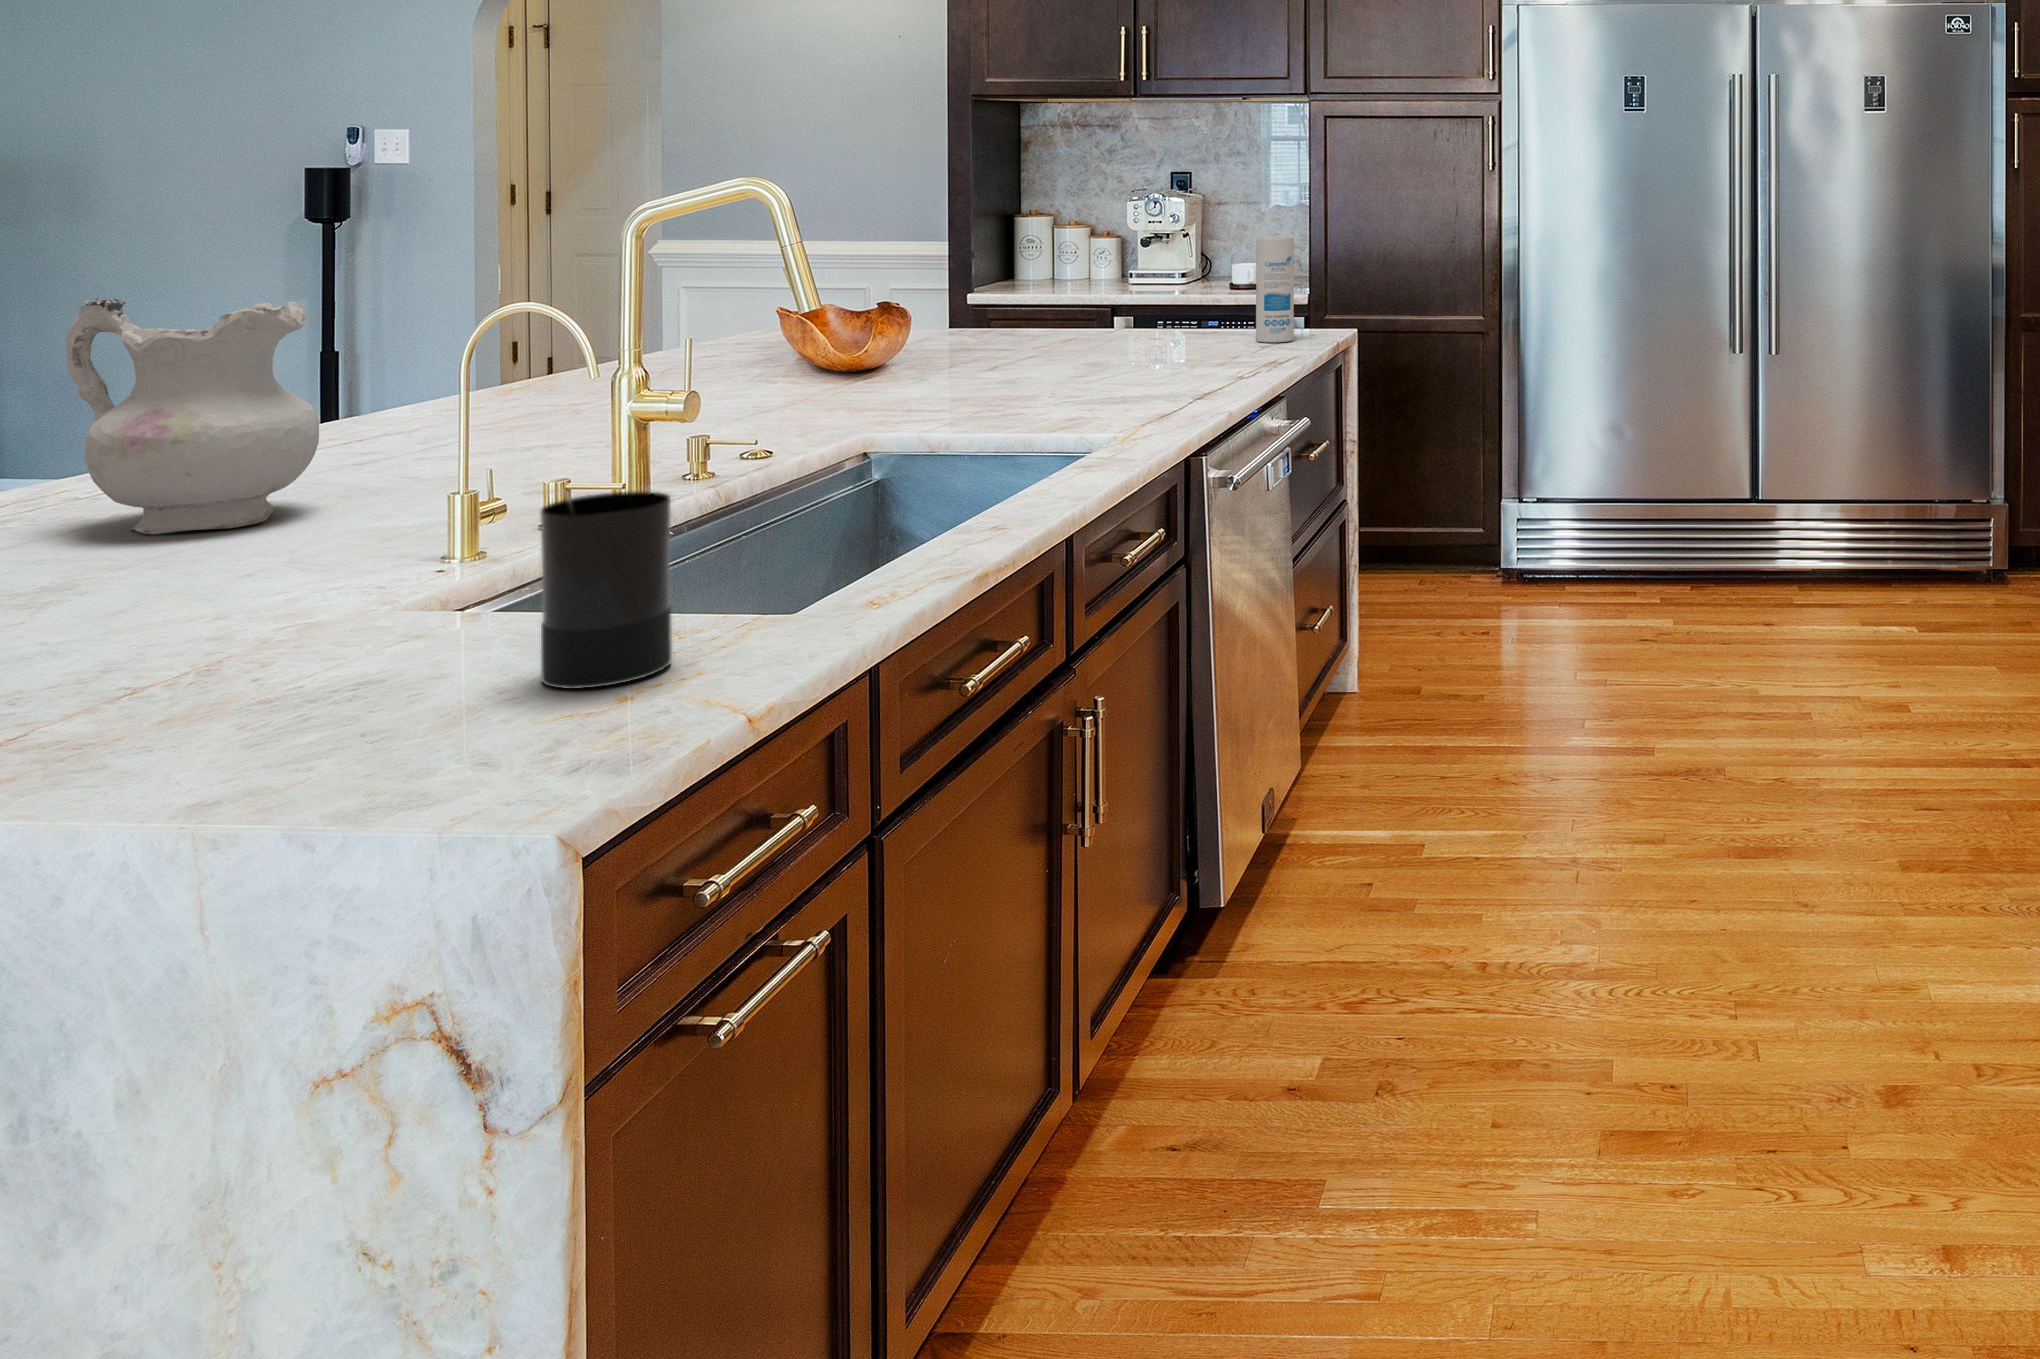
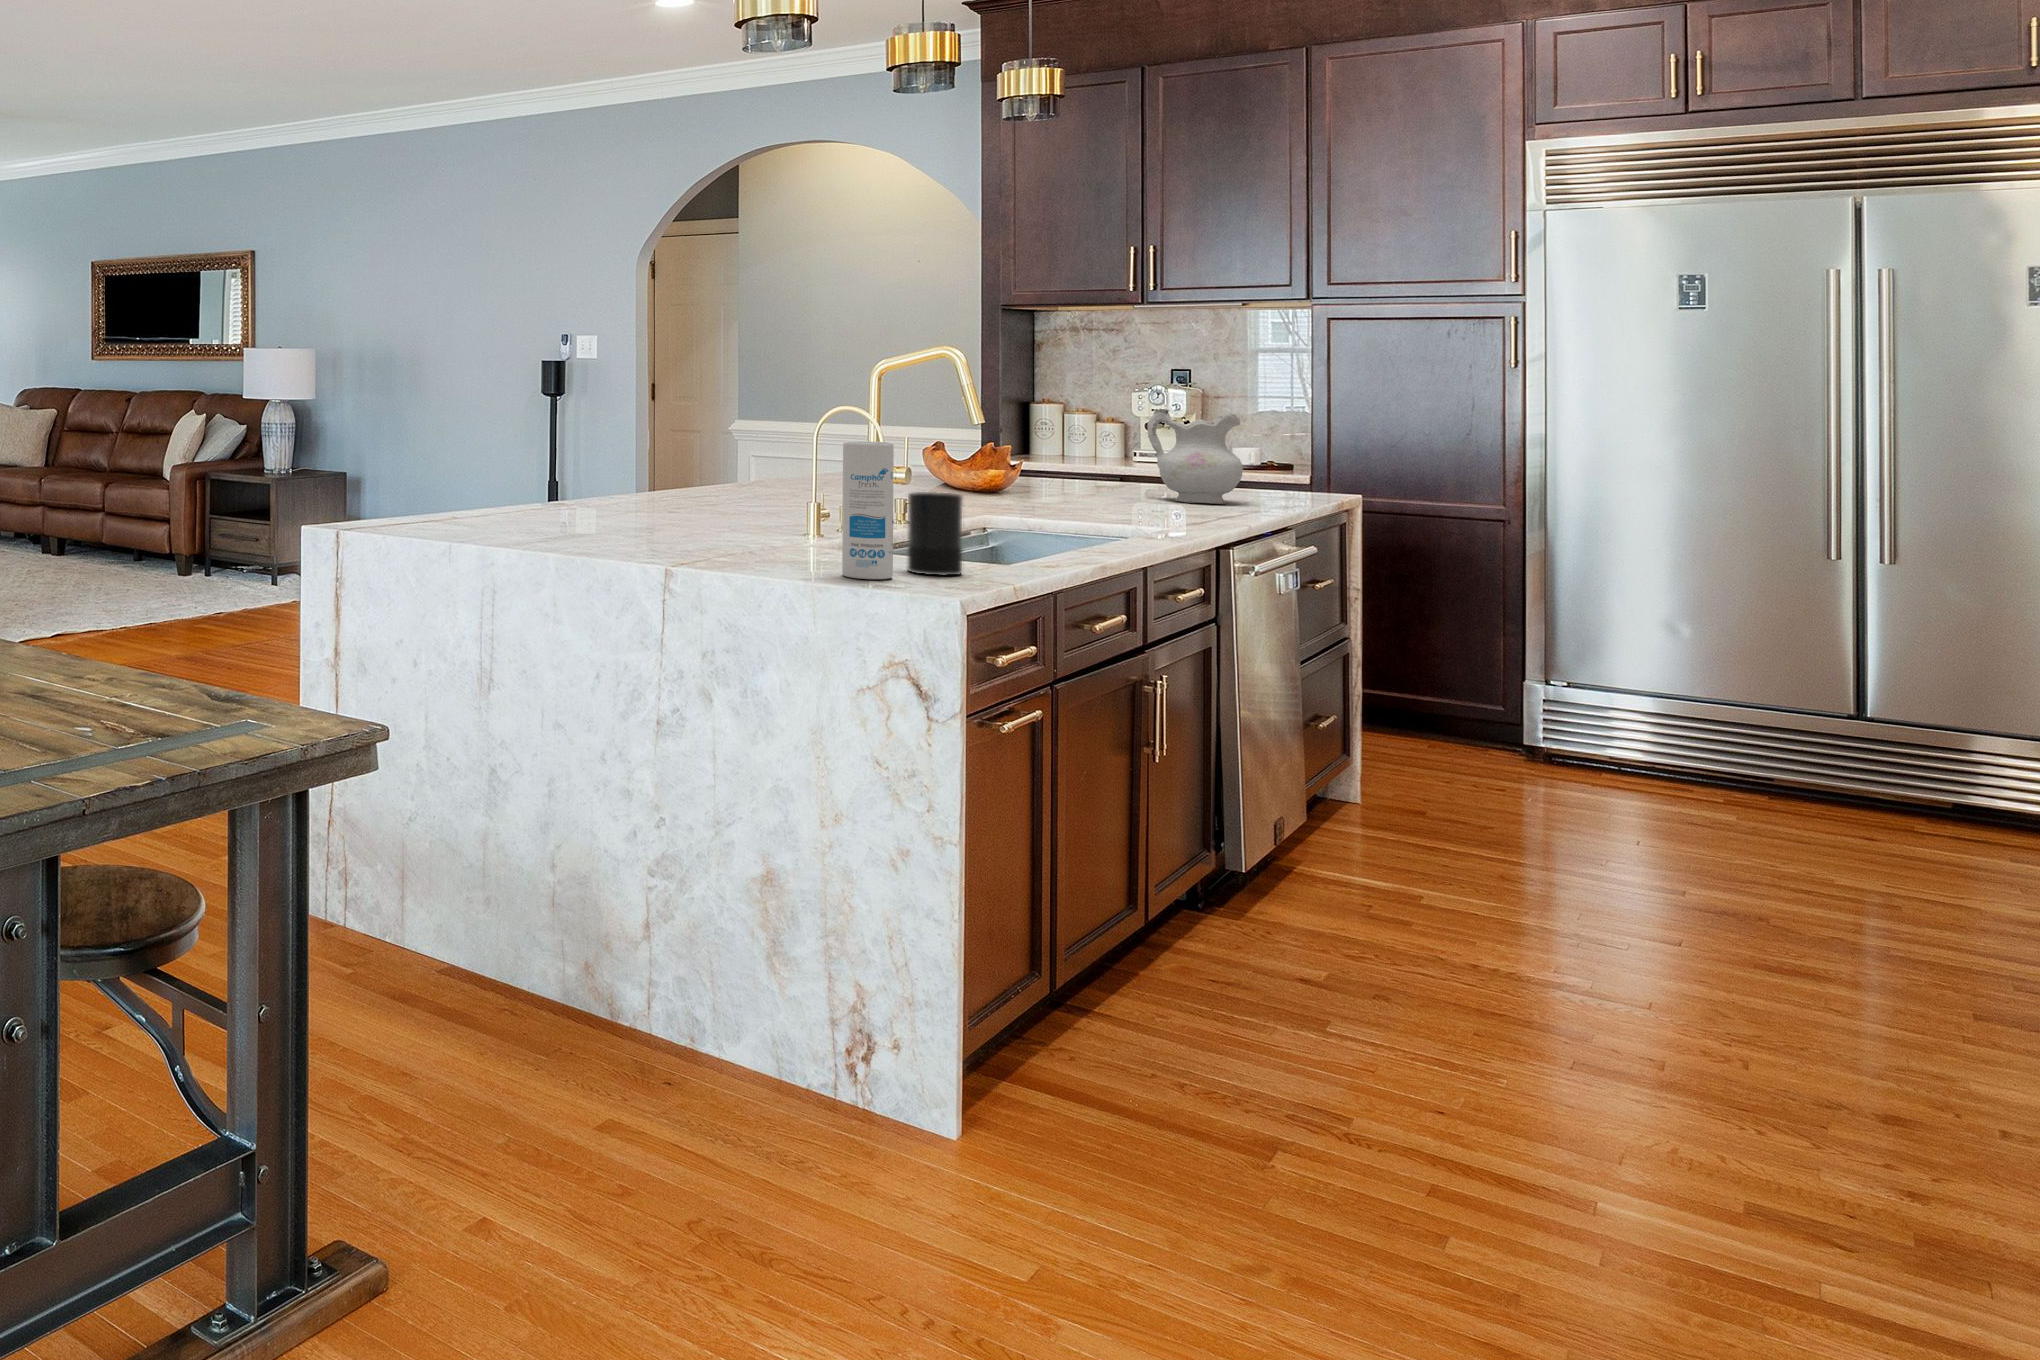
canister: present [1256,236,1294,342] -> present [842,441,894,579]
ceramic pitcher: present [66,298,319,534] -> present [1148,409,1243,504]

